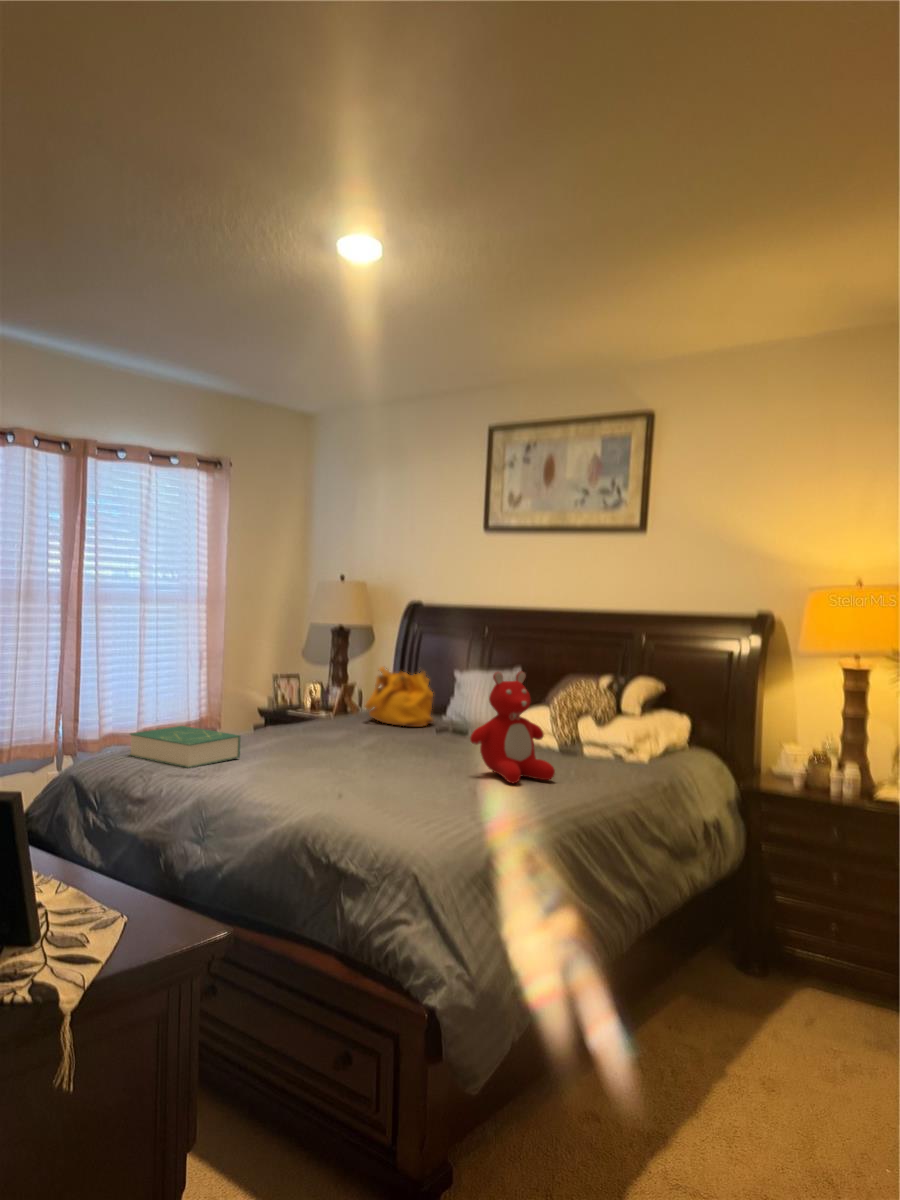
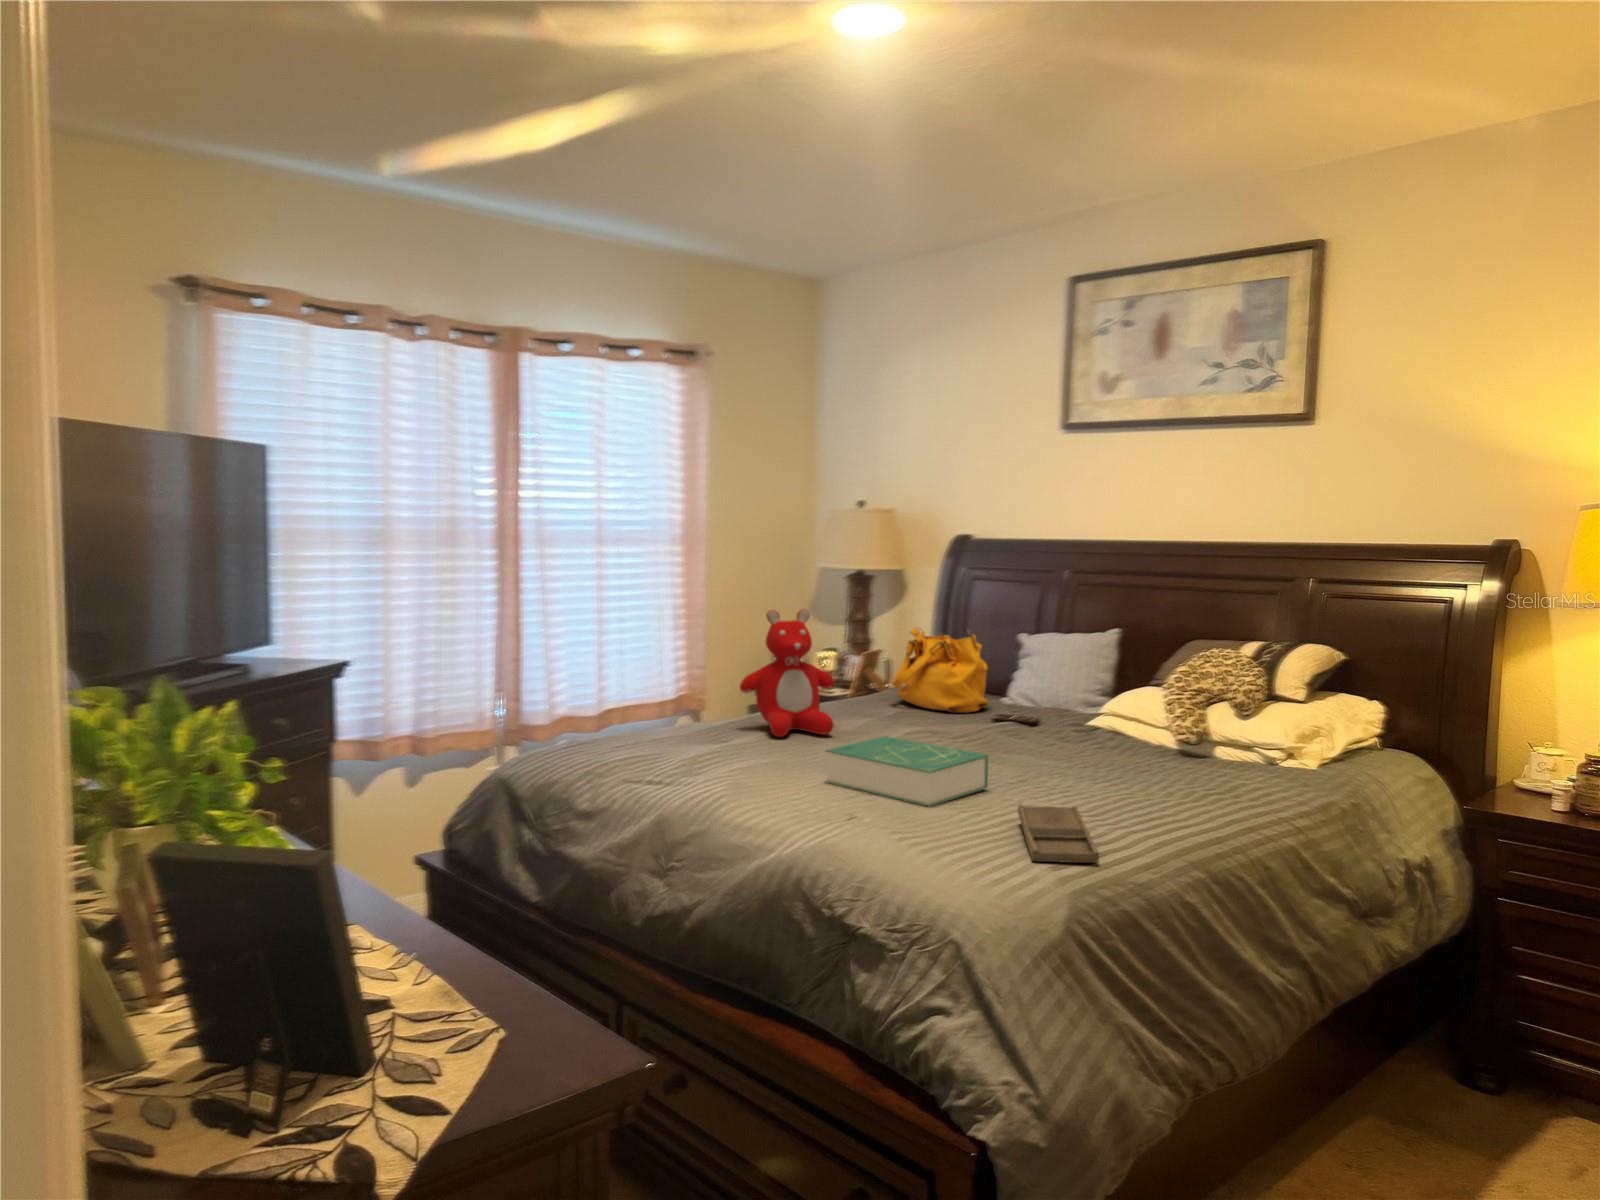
teddy bear: present [470,671,555,783] -> present [740,609,835,737]
book: present [130,726,240,768] -> present [825,736,988,807]
tray: none [456,782,508,817] -> present [1018,804,1099,863]

